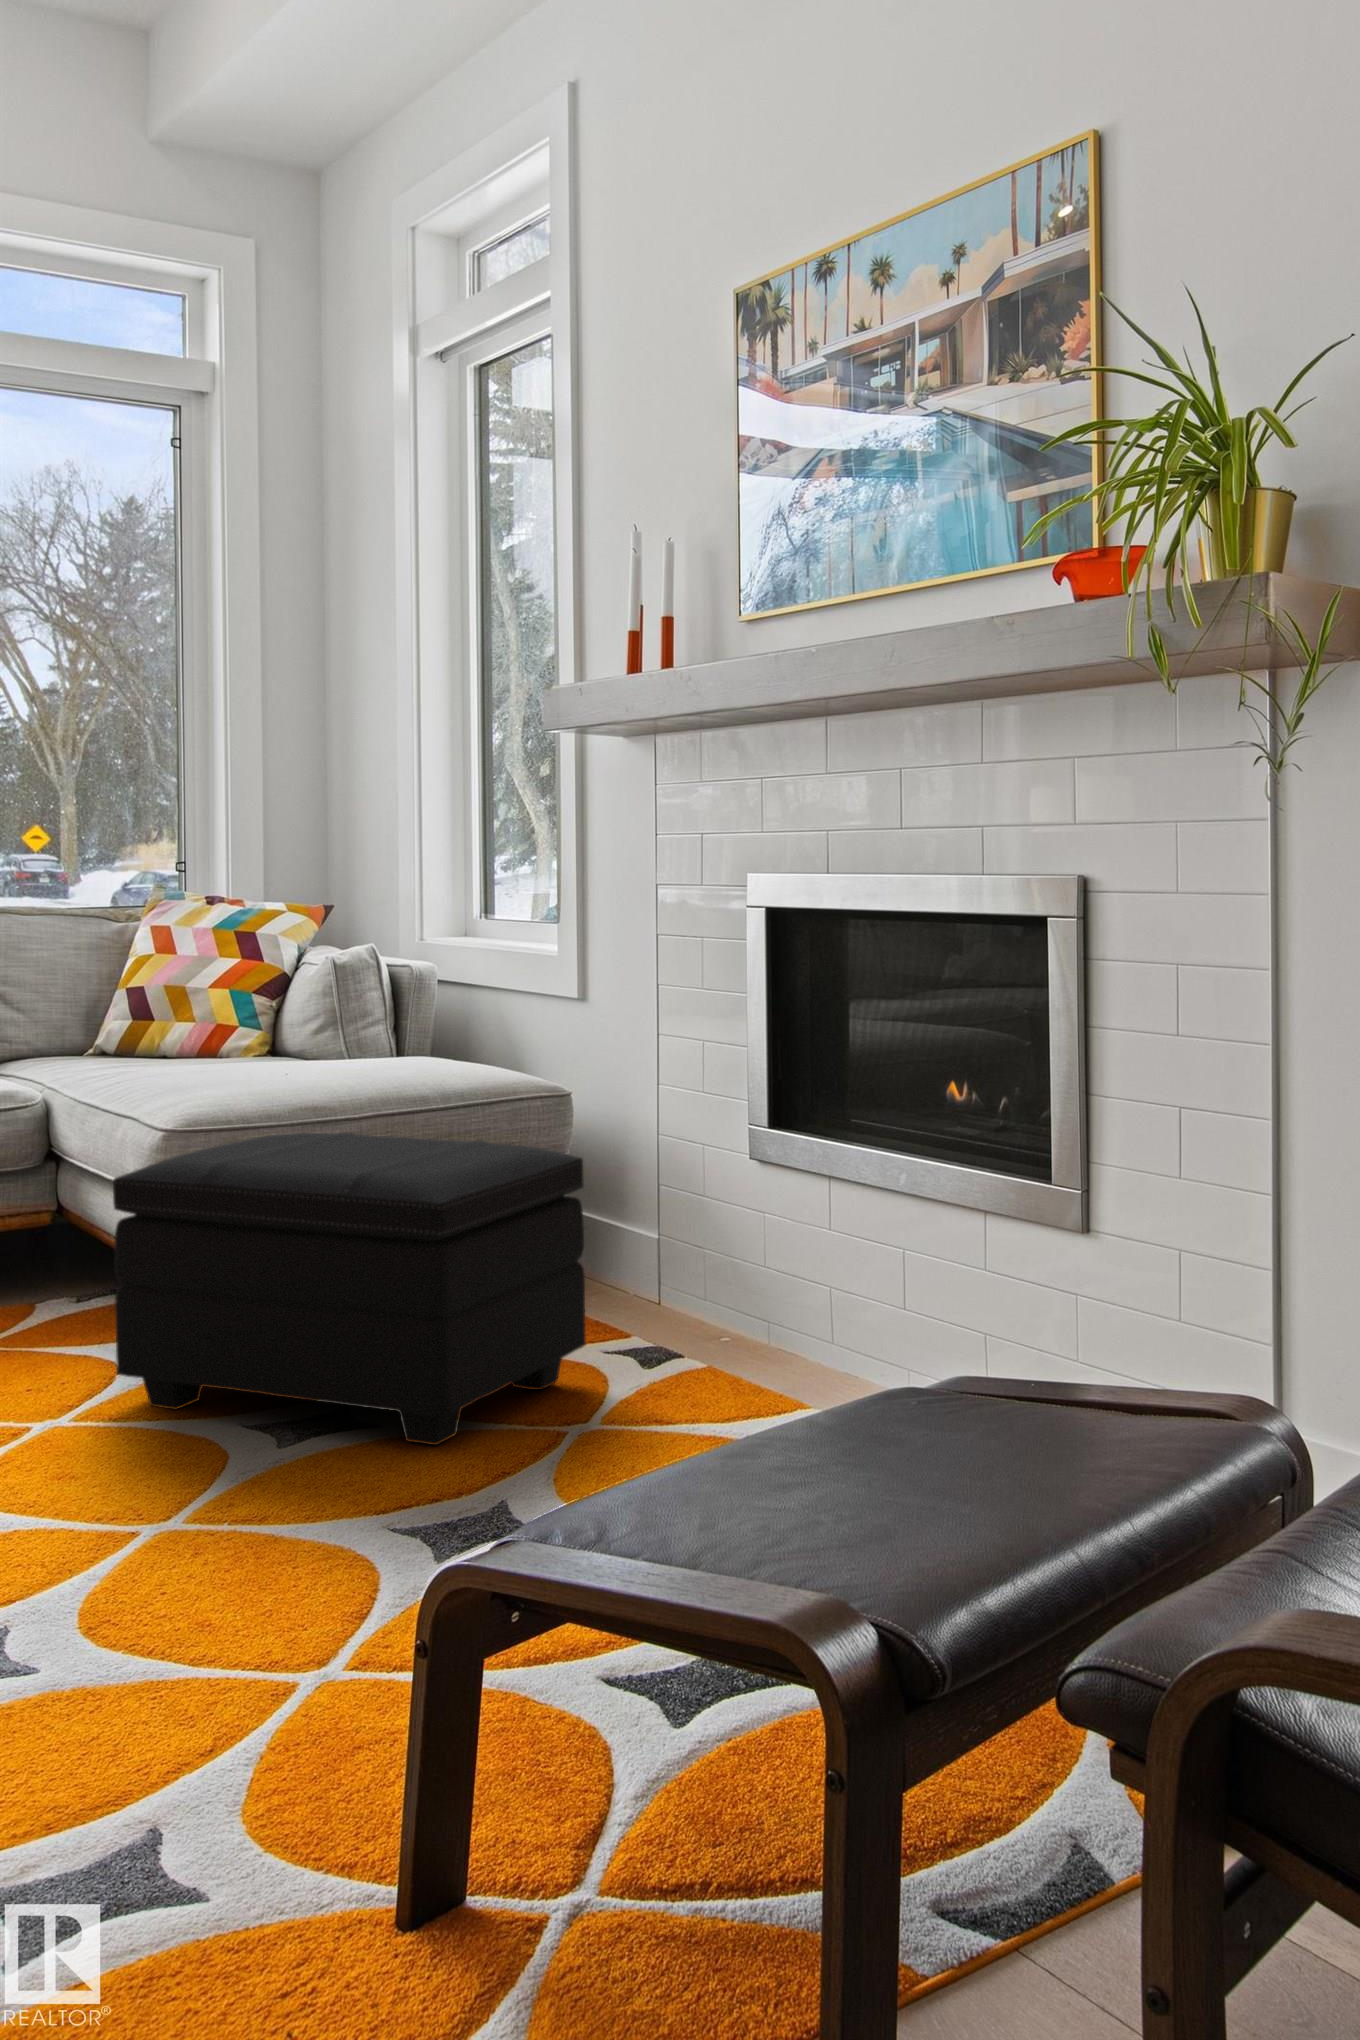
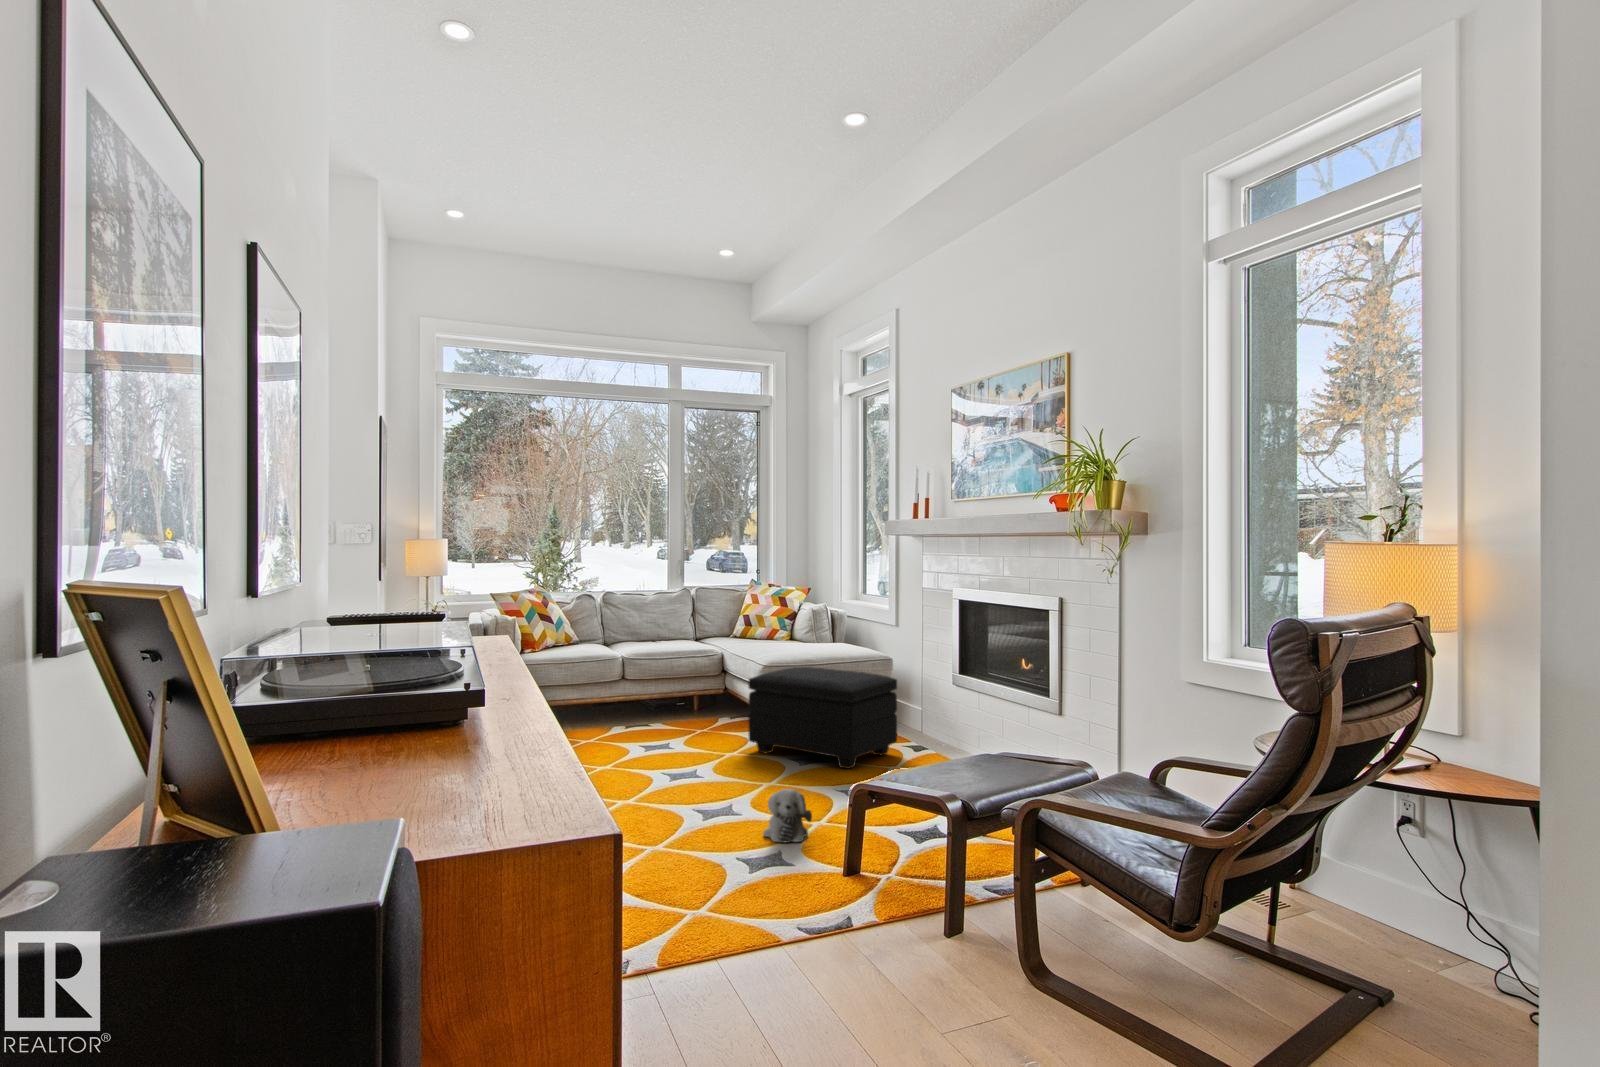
plush toy: none [109,1577,292,1783] -> present [763,789,812,843]

